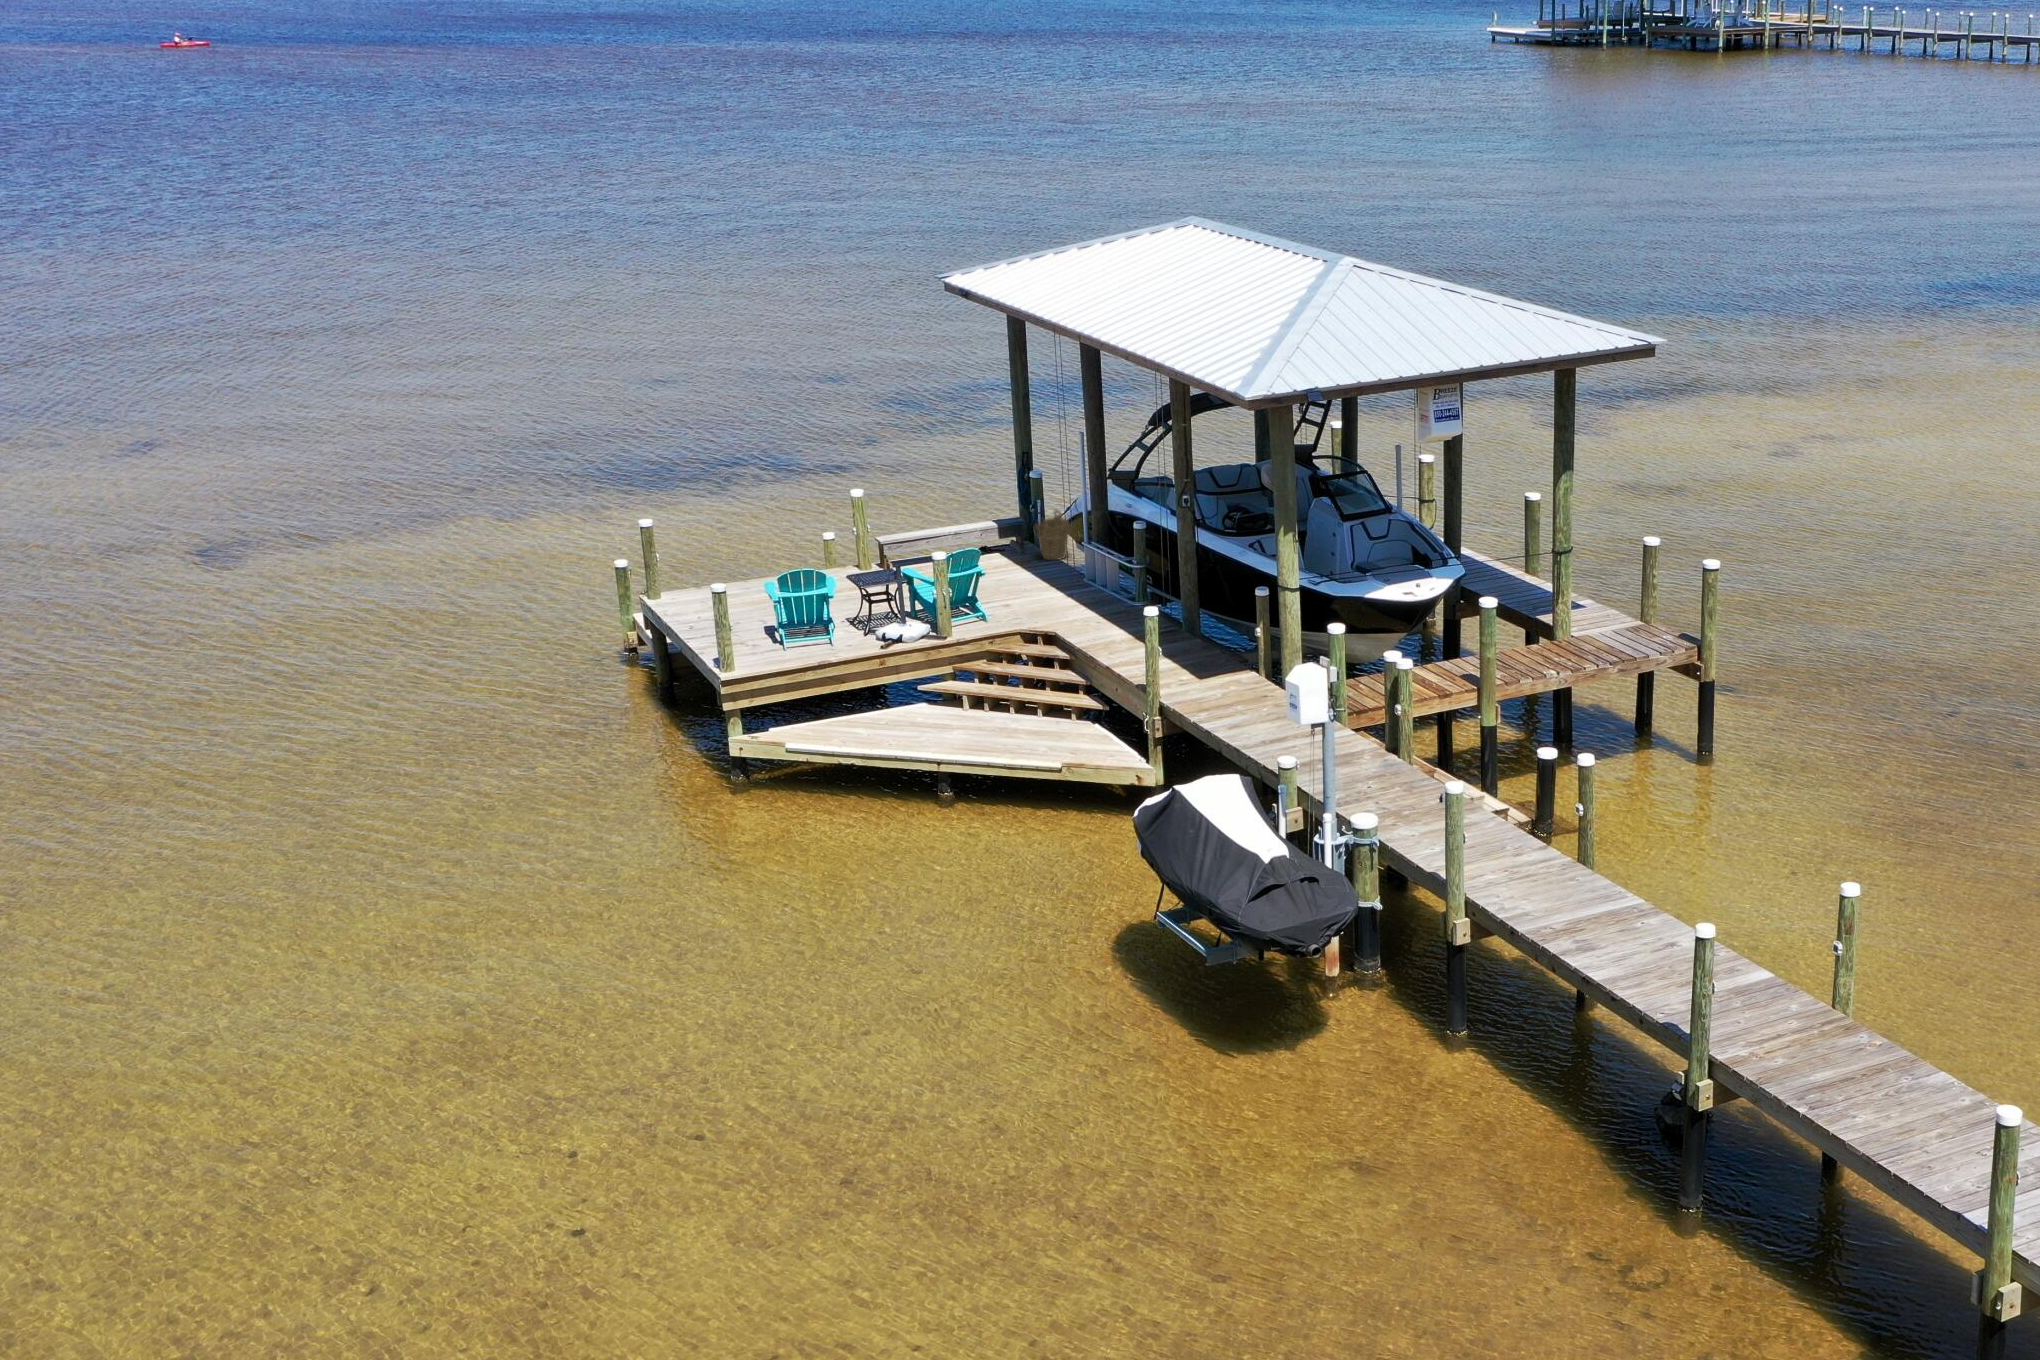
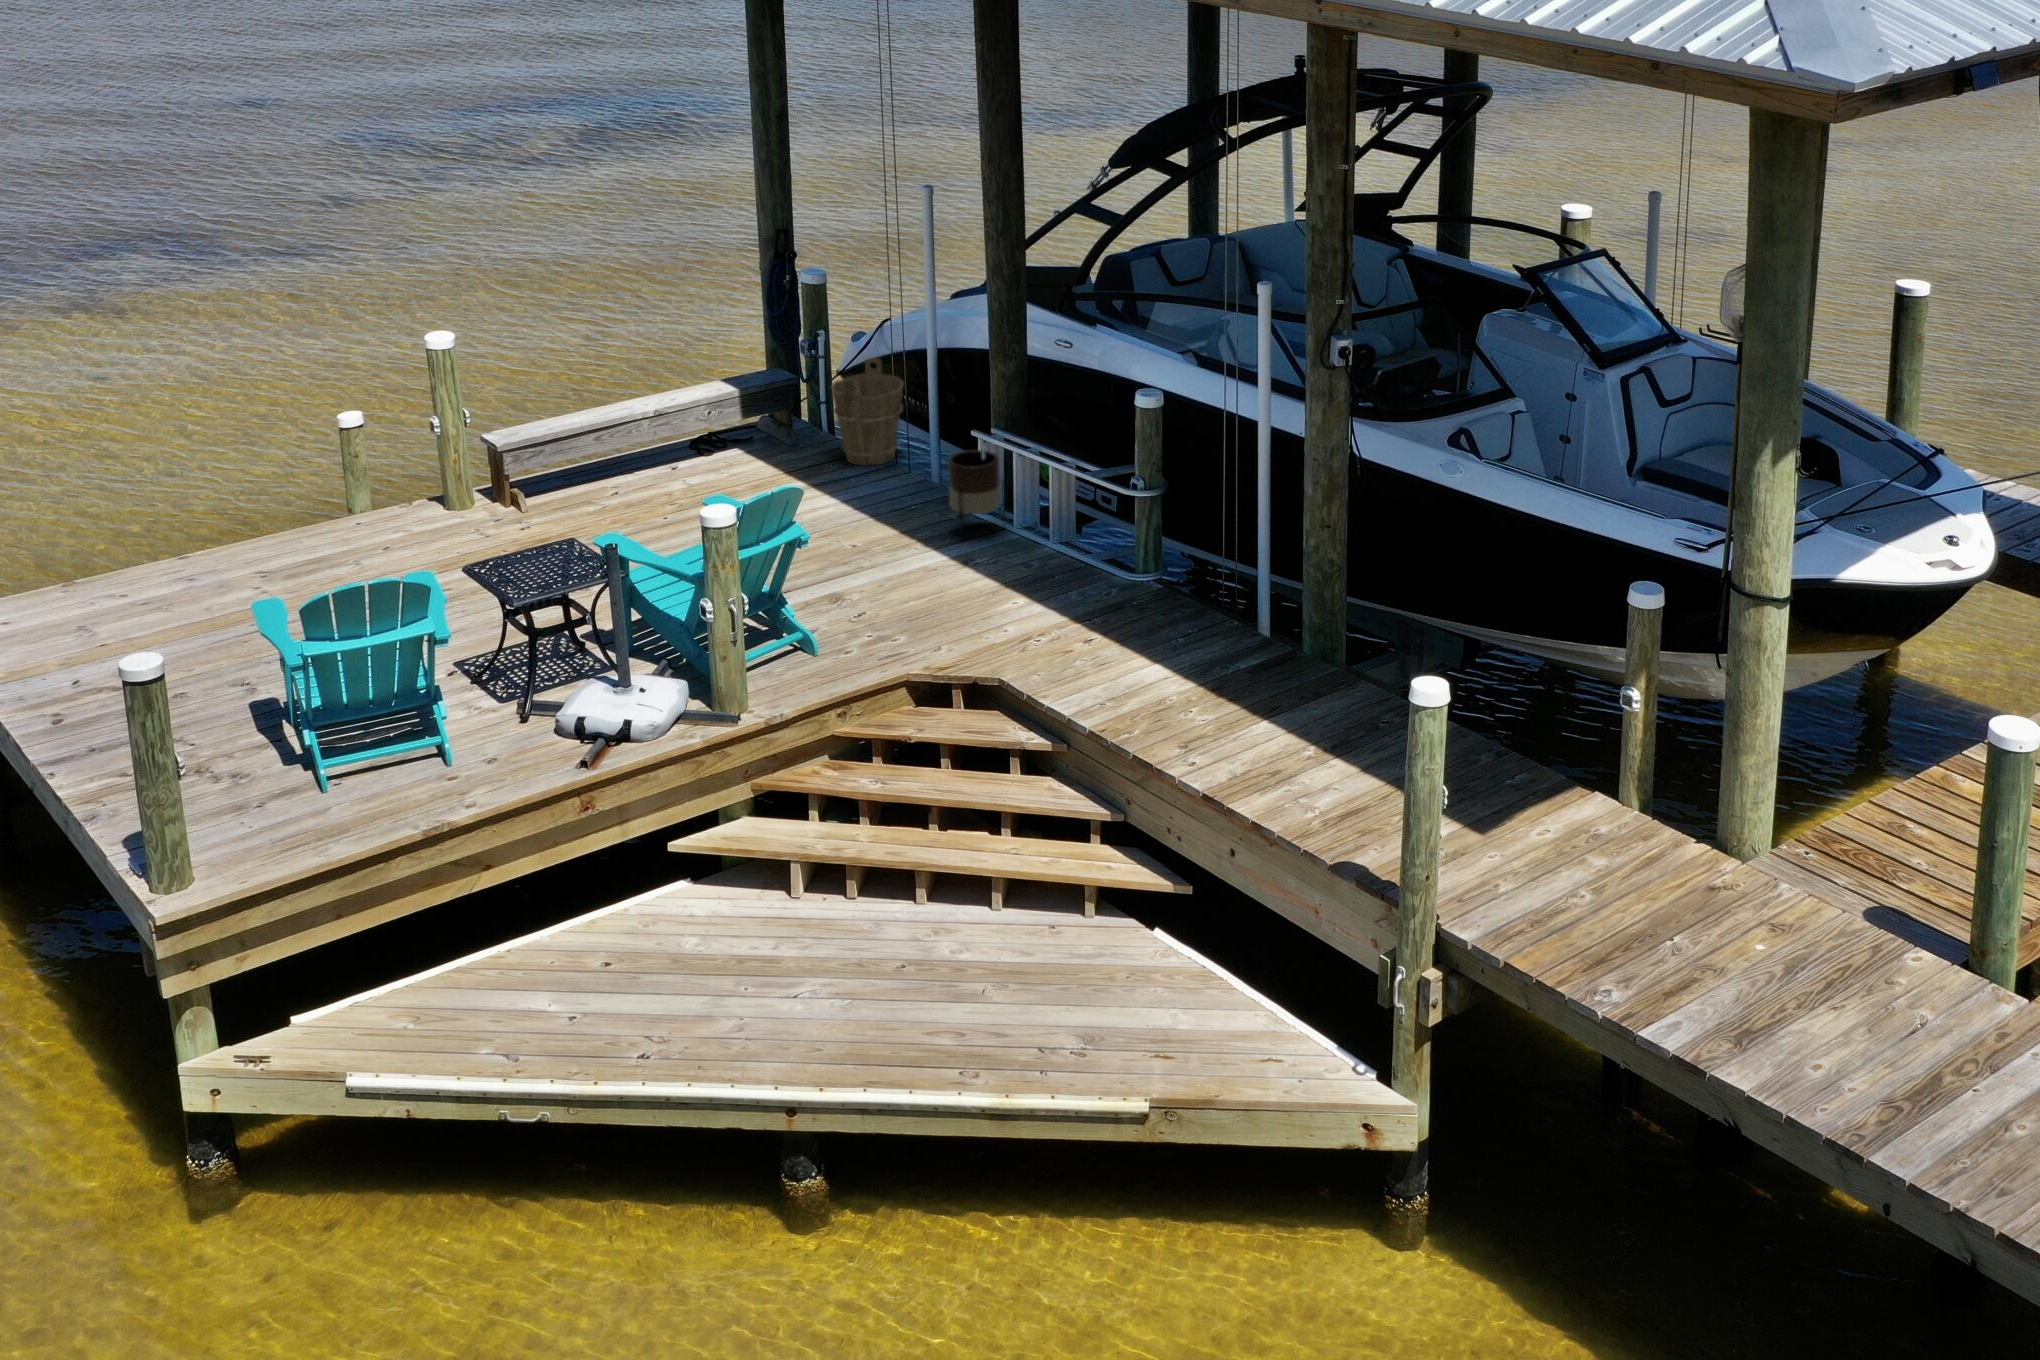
planter: none [1069,549,1095,589] -> present [948,450,1005,539]

